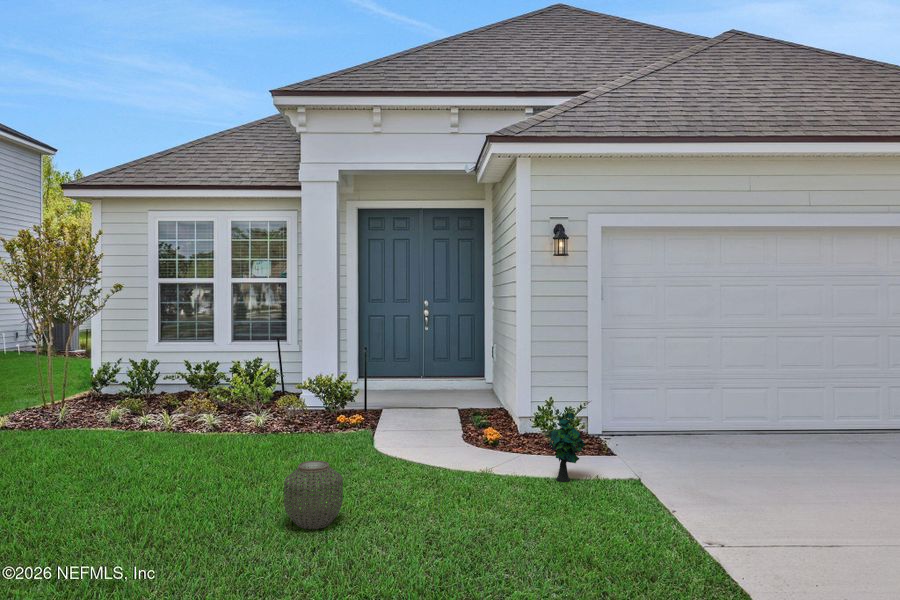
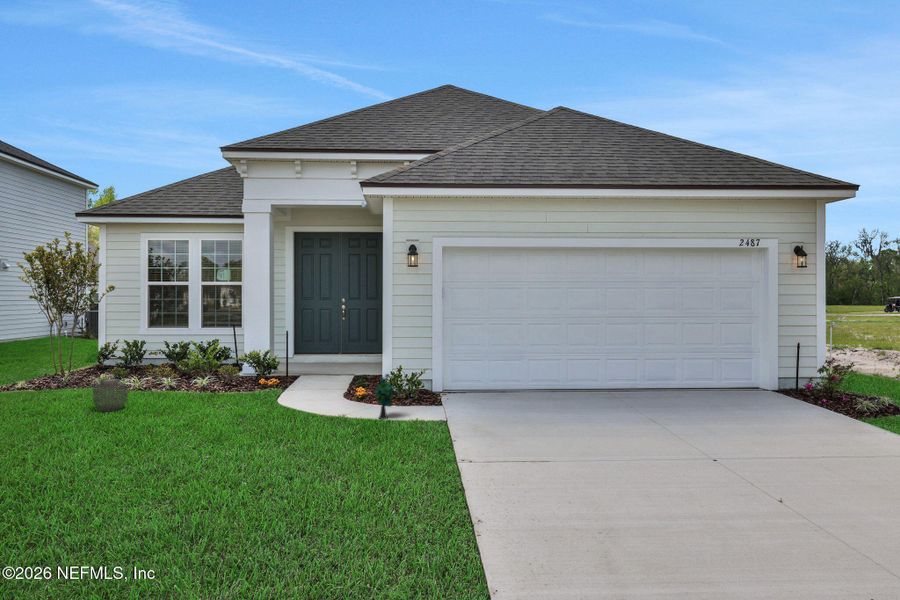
woven basket: present [284,461,343,529] -> present [93,379,128,411]

